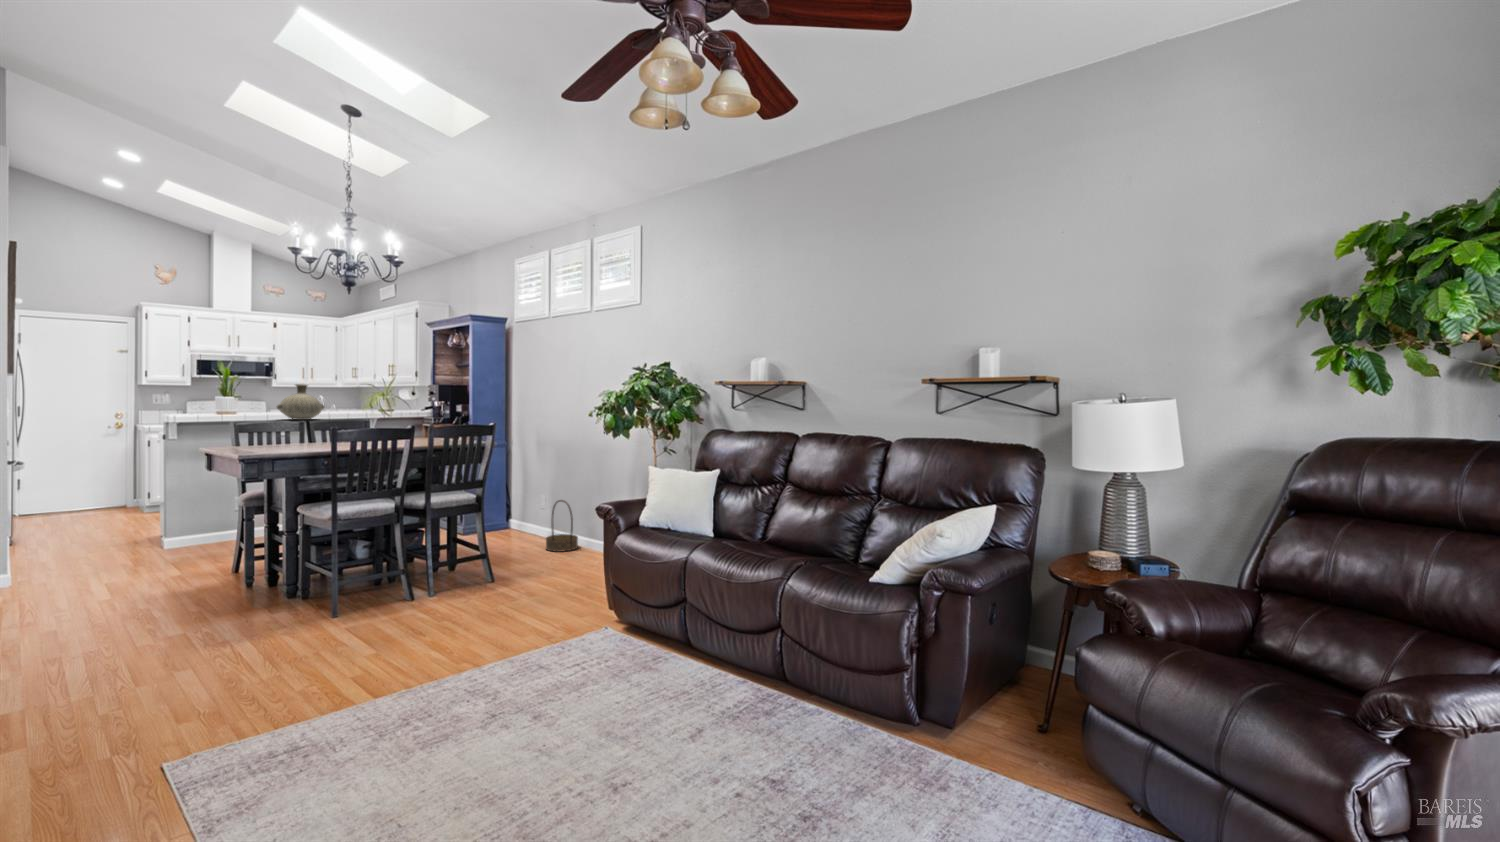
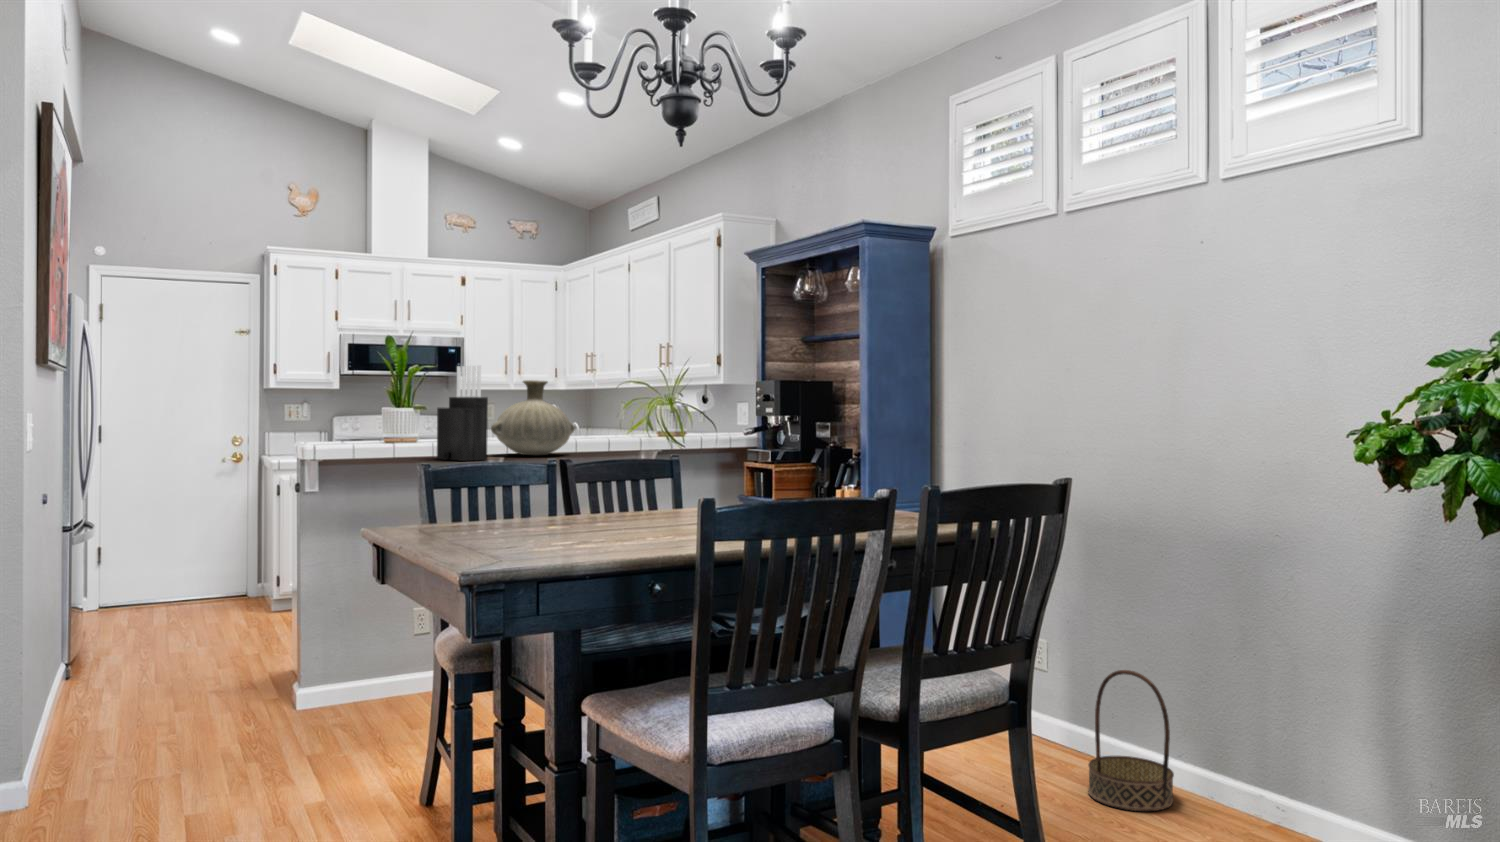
knife block: none [245,377,273,422] -> present [437,366,488,461]

